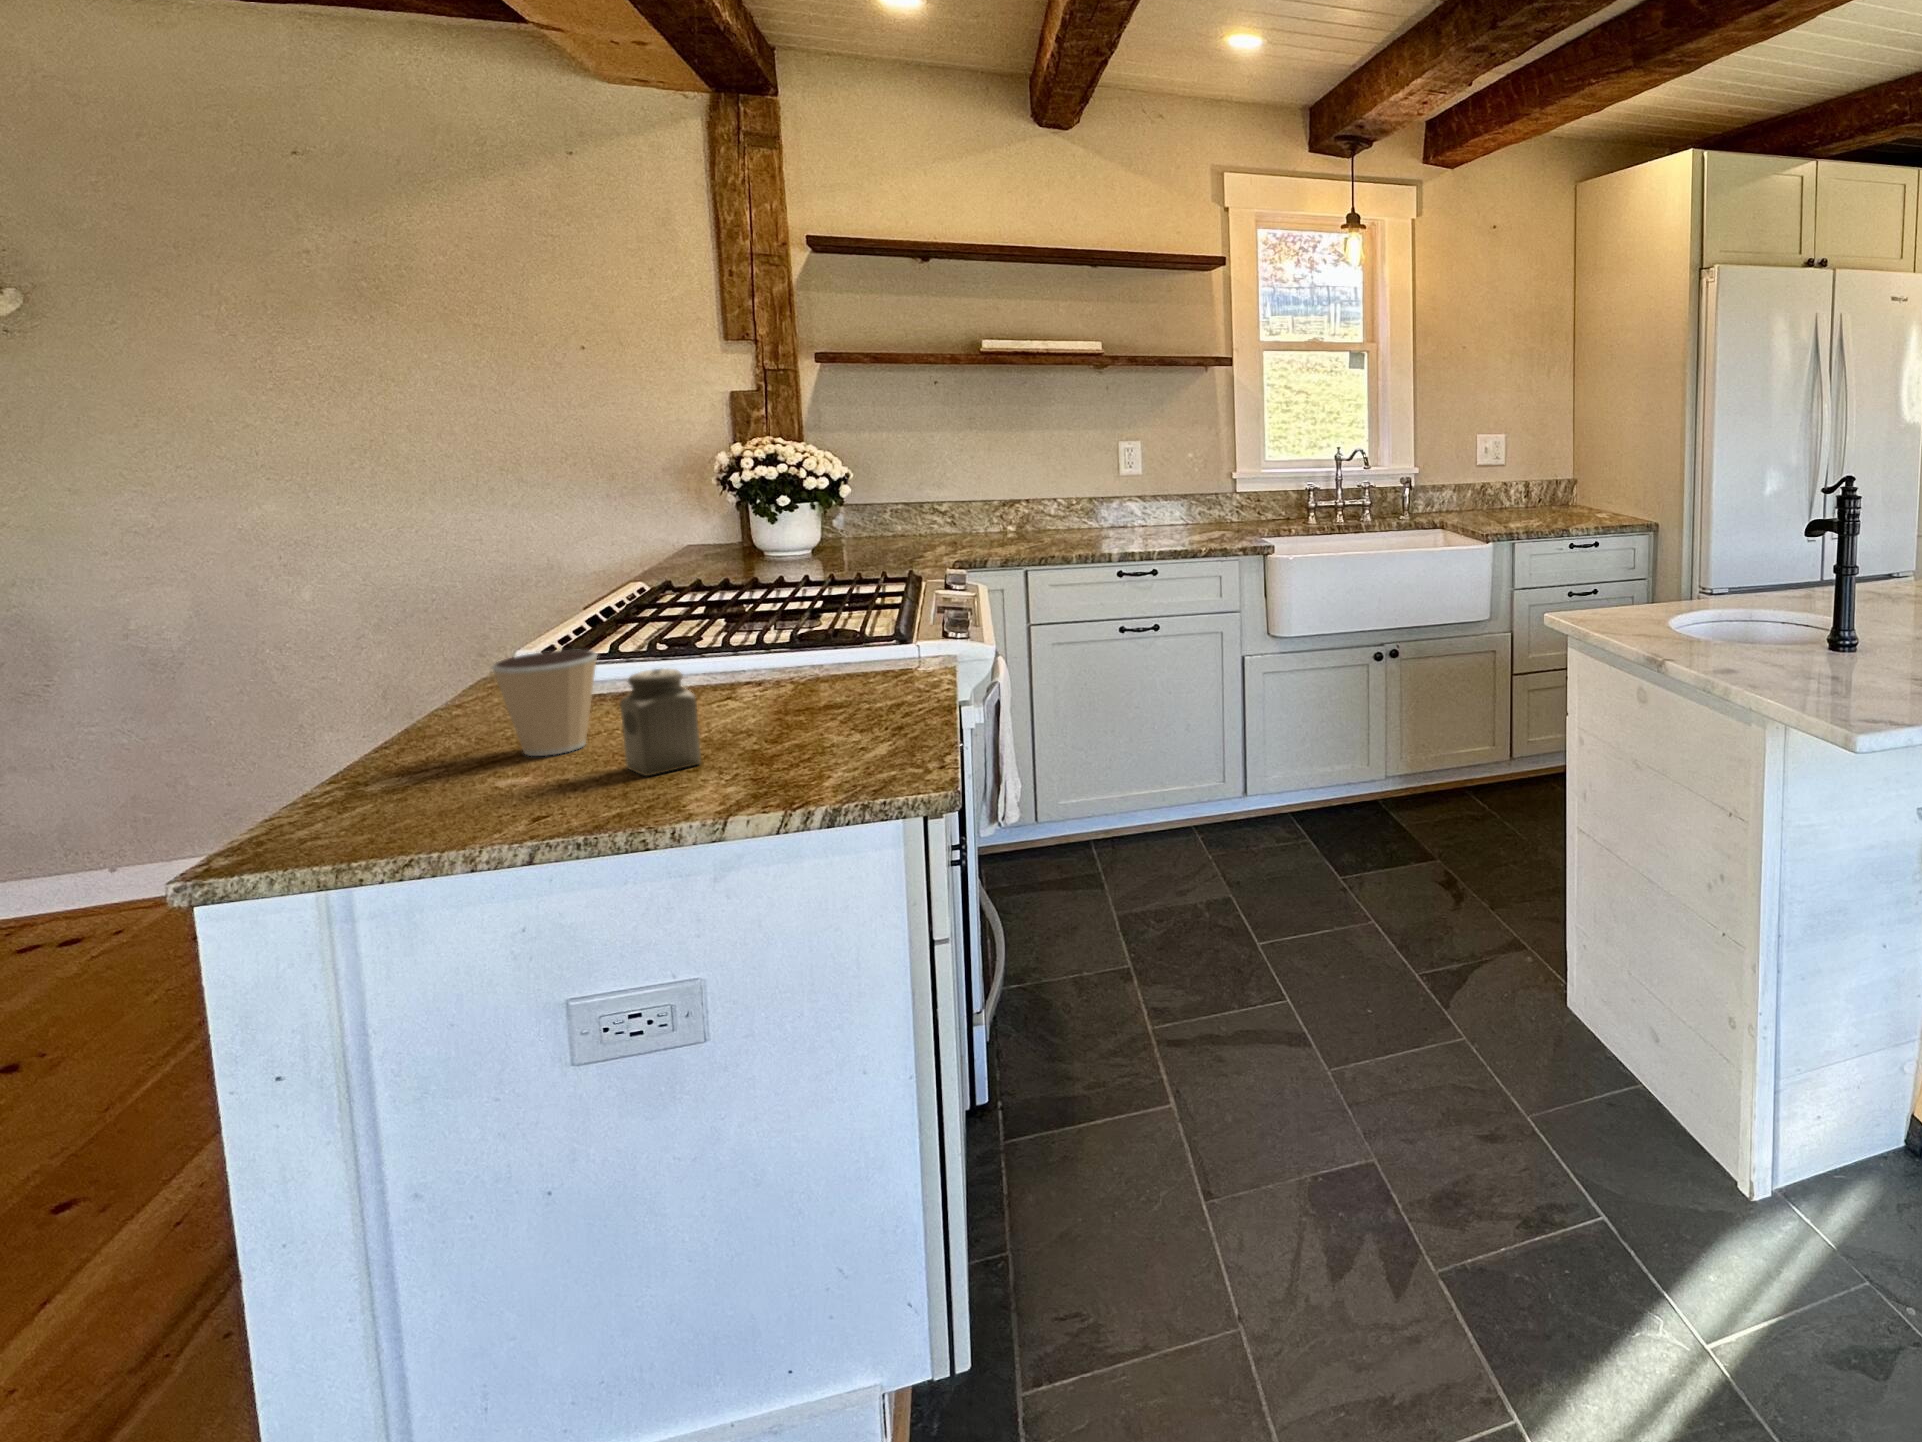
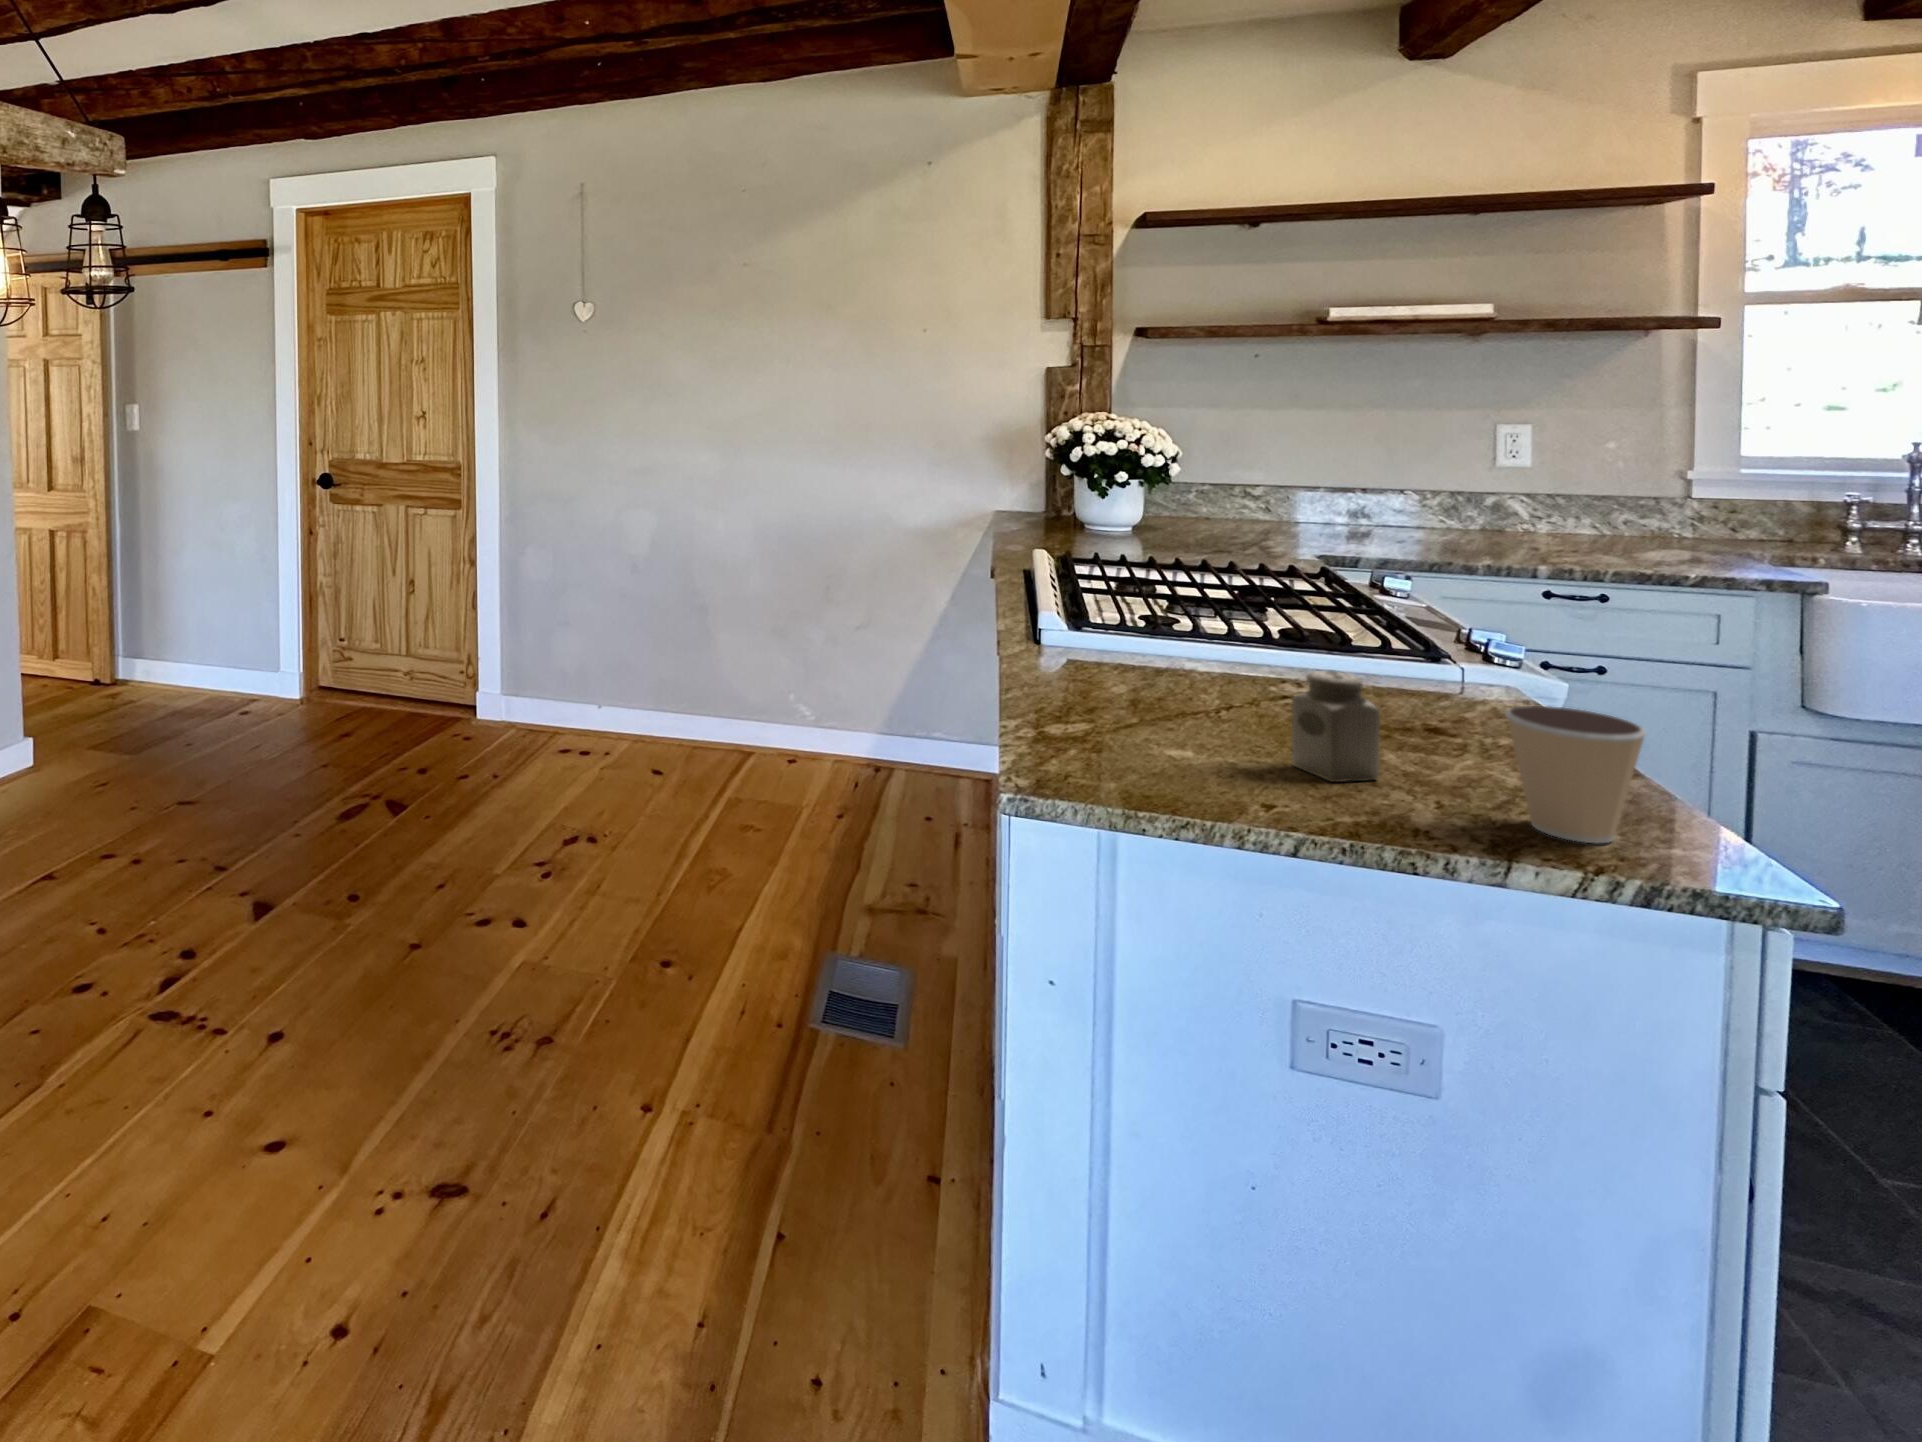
coffee cup: present [492,650,597,756] -> present [1505,706,1646,844]

